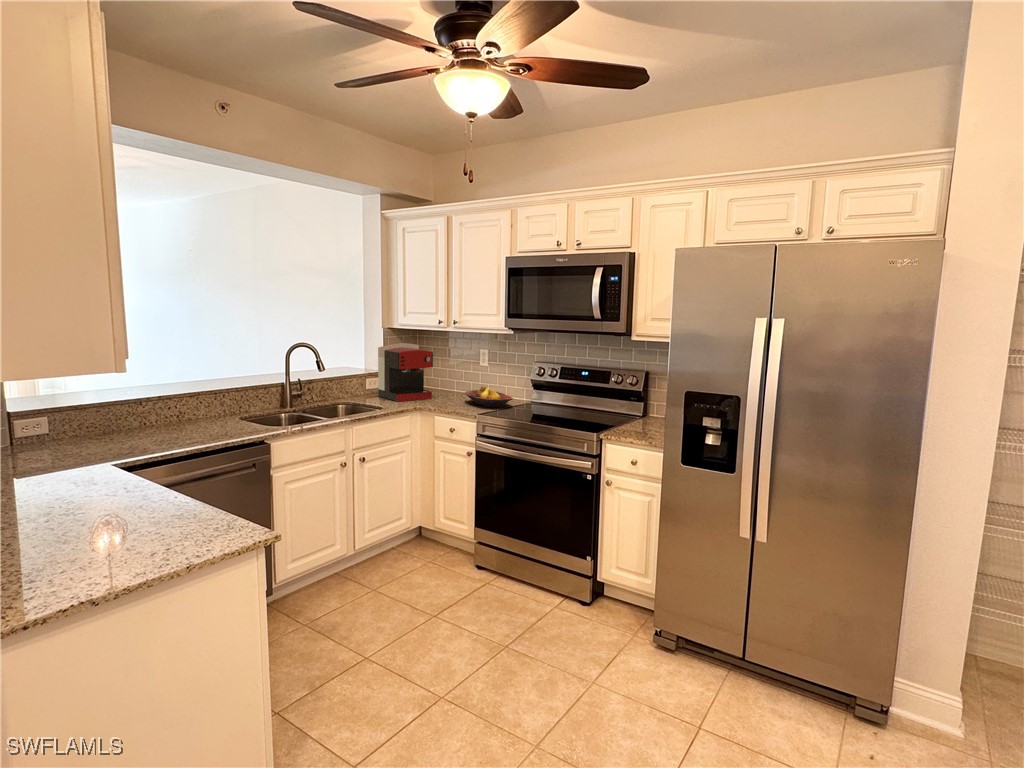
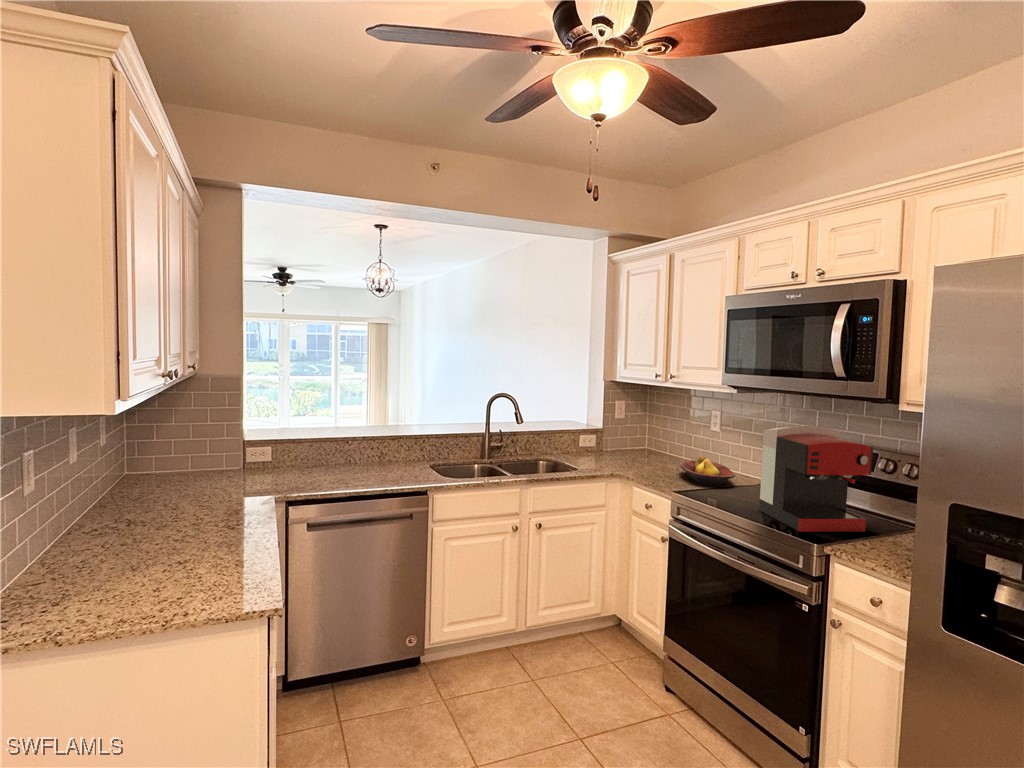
coffee maker: present [378,343,433,402] -> present [759,426,873,532]

